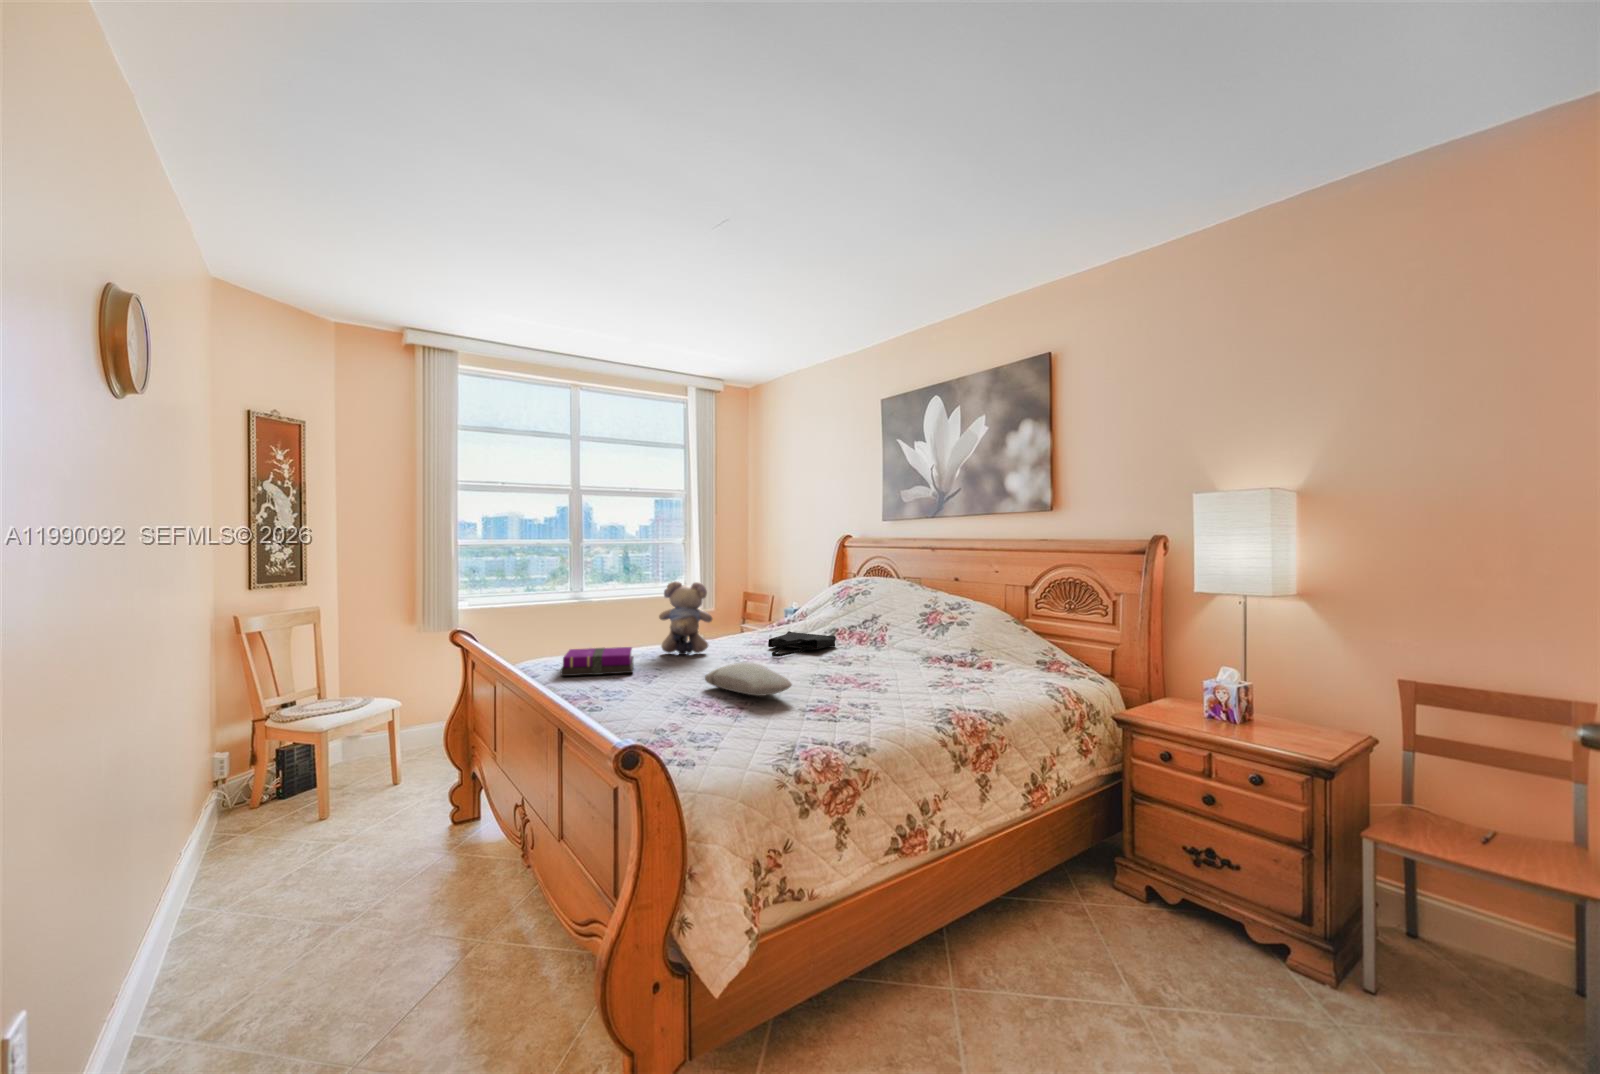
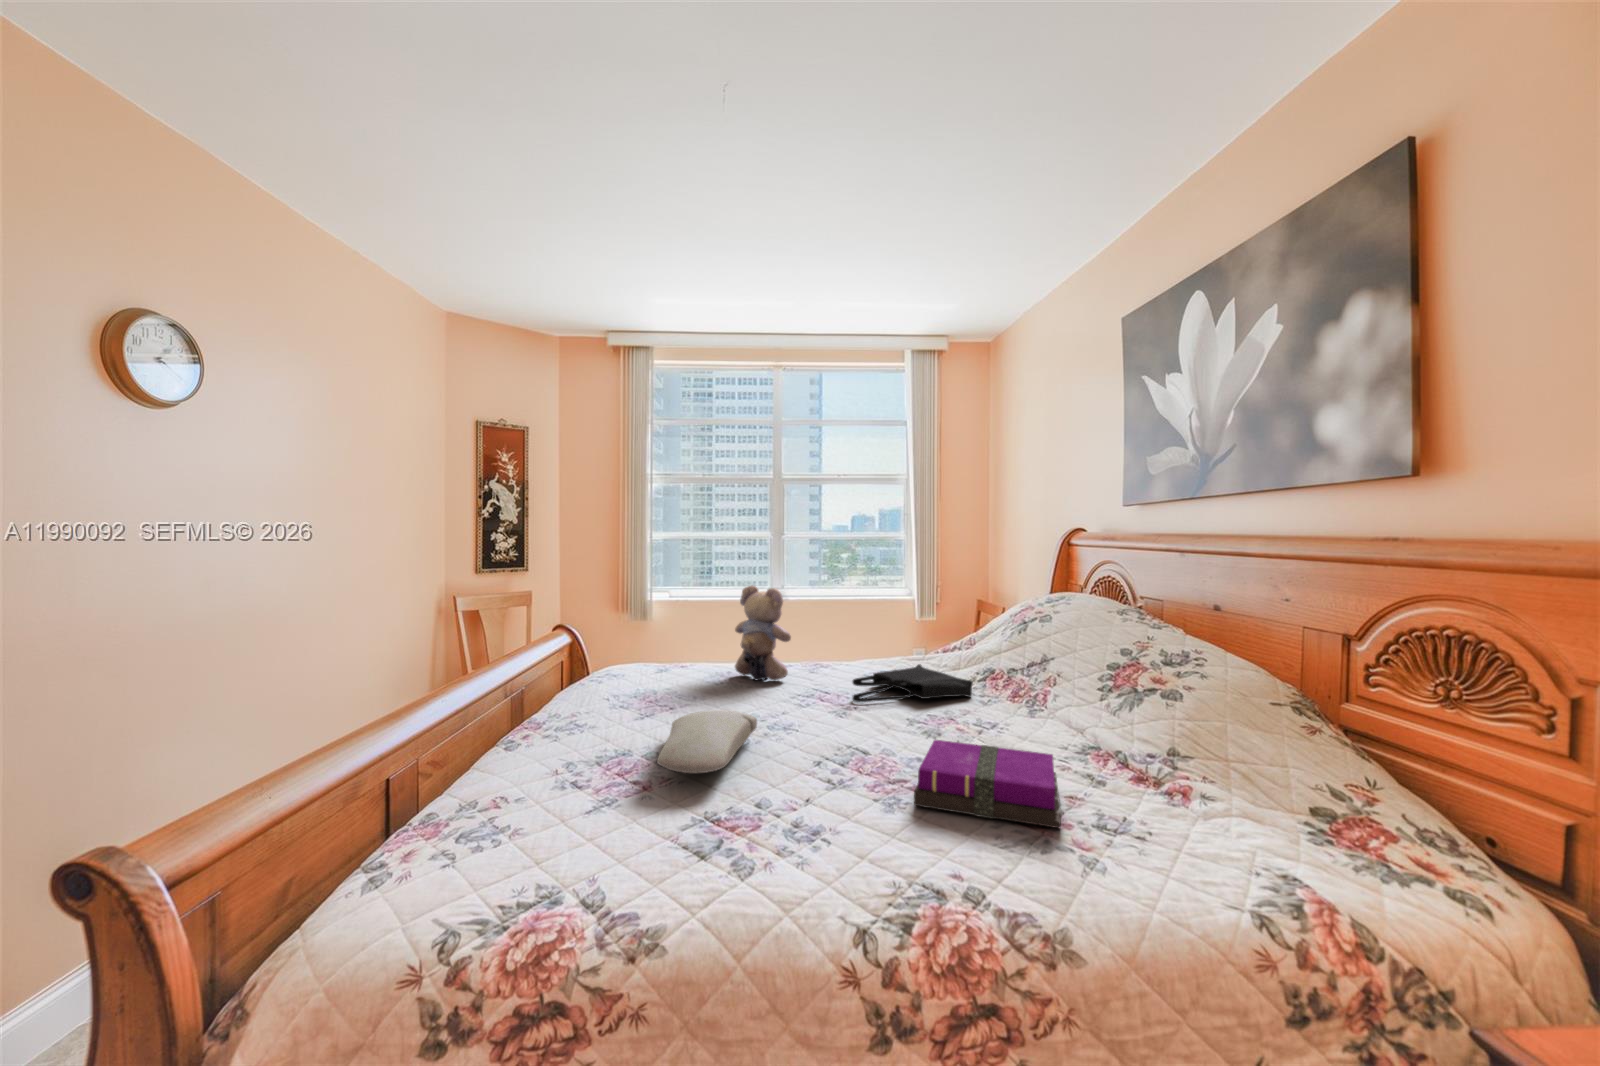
notebook: present [561,647,634,676] -> present [914,740,1061,828]

